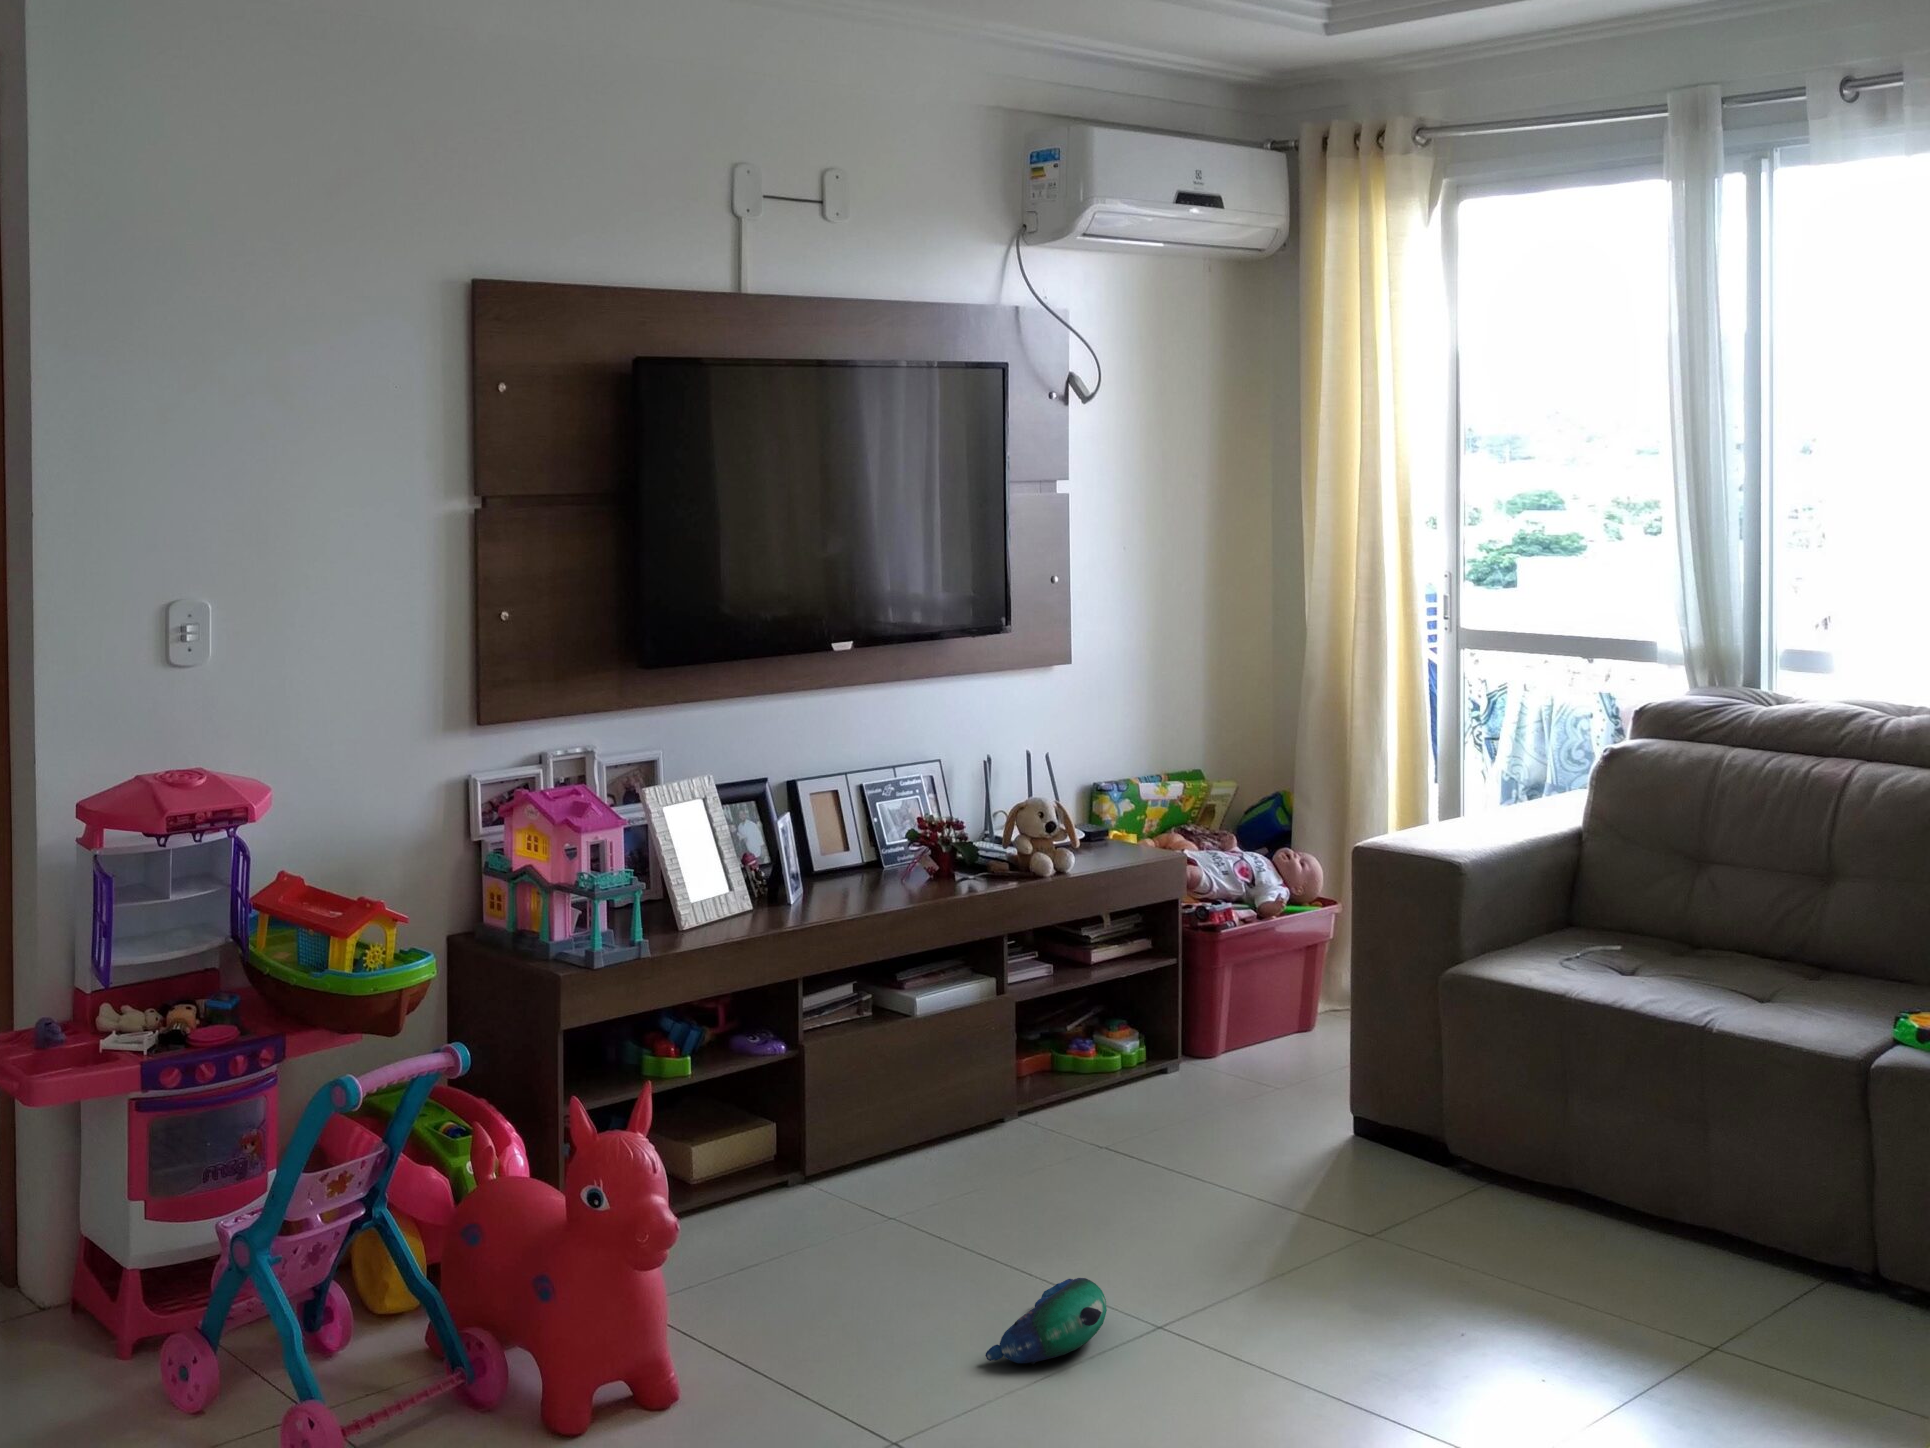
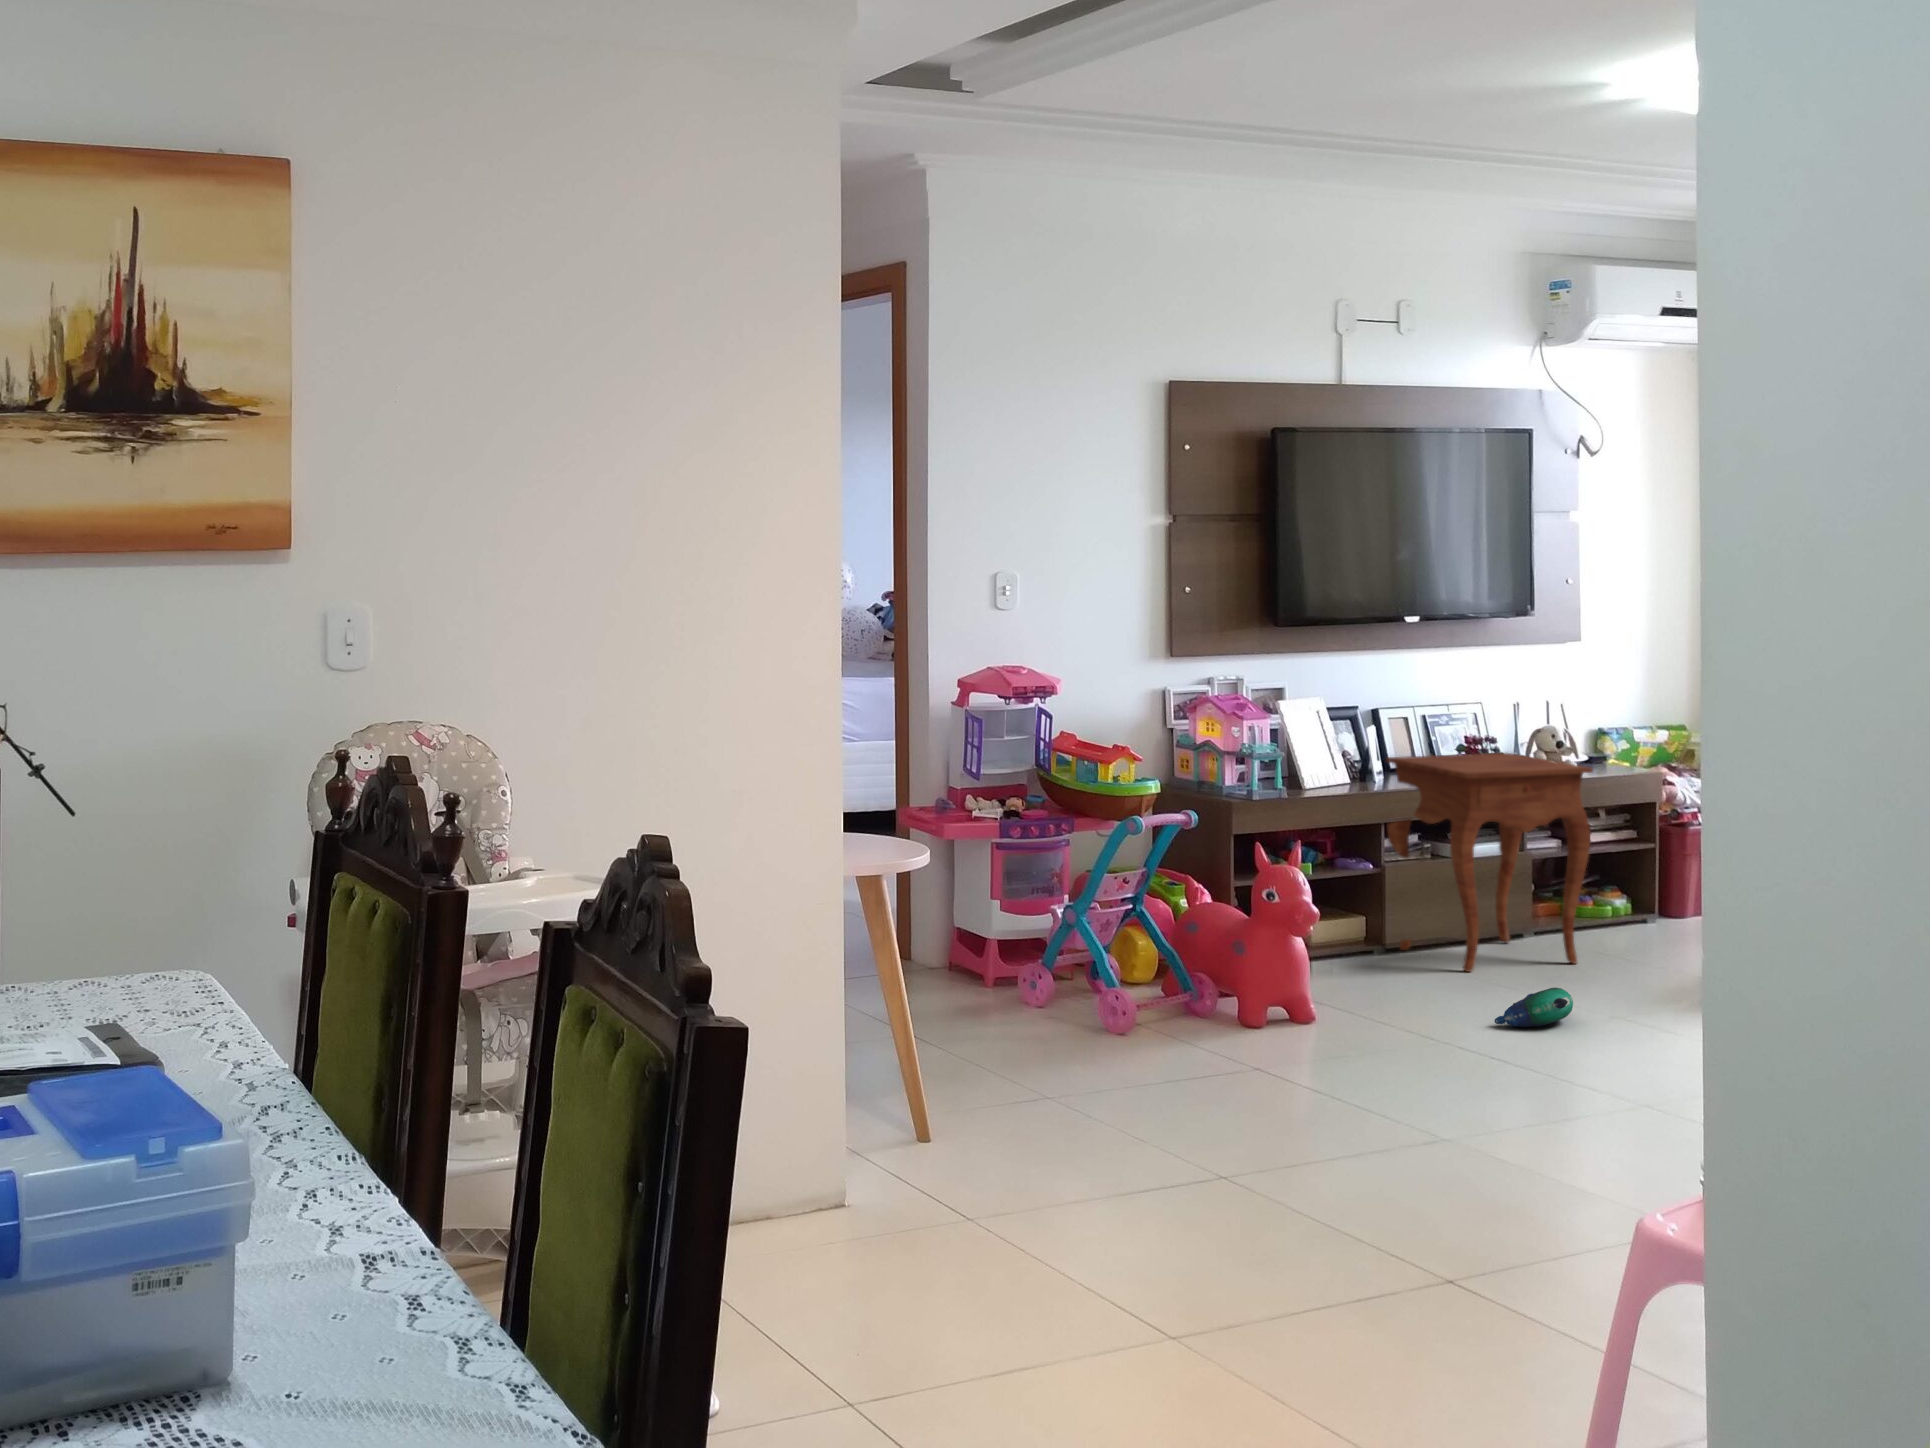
side table: none [810,843,1109,1212] -> present [1386,753,1593,972]

